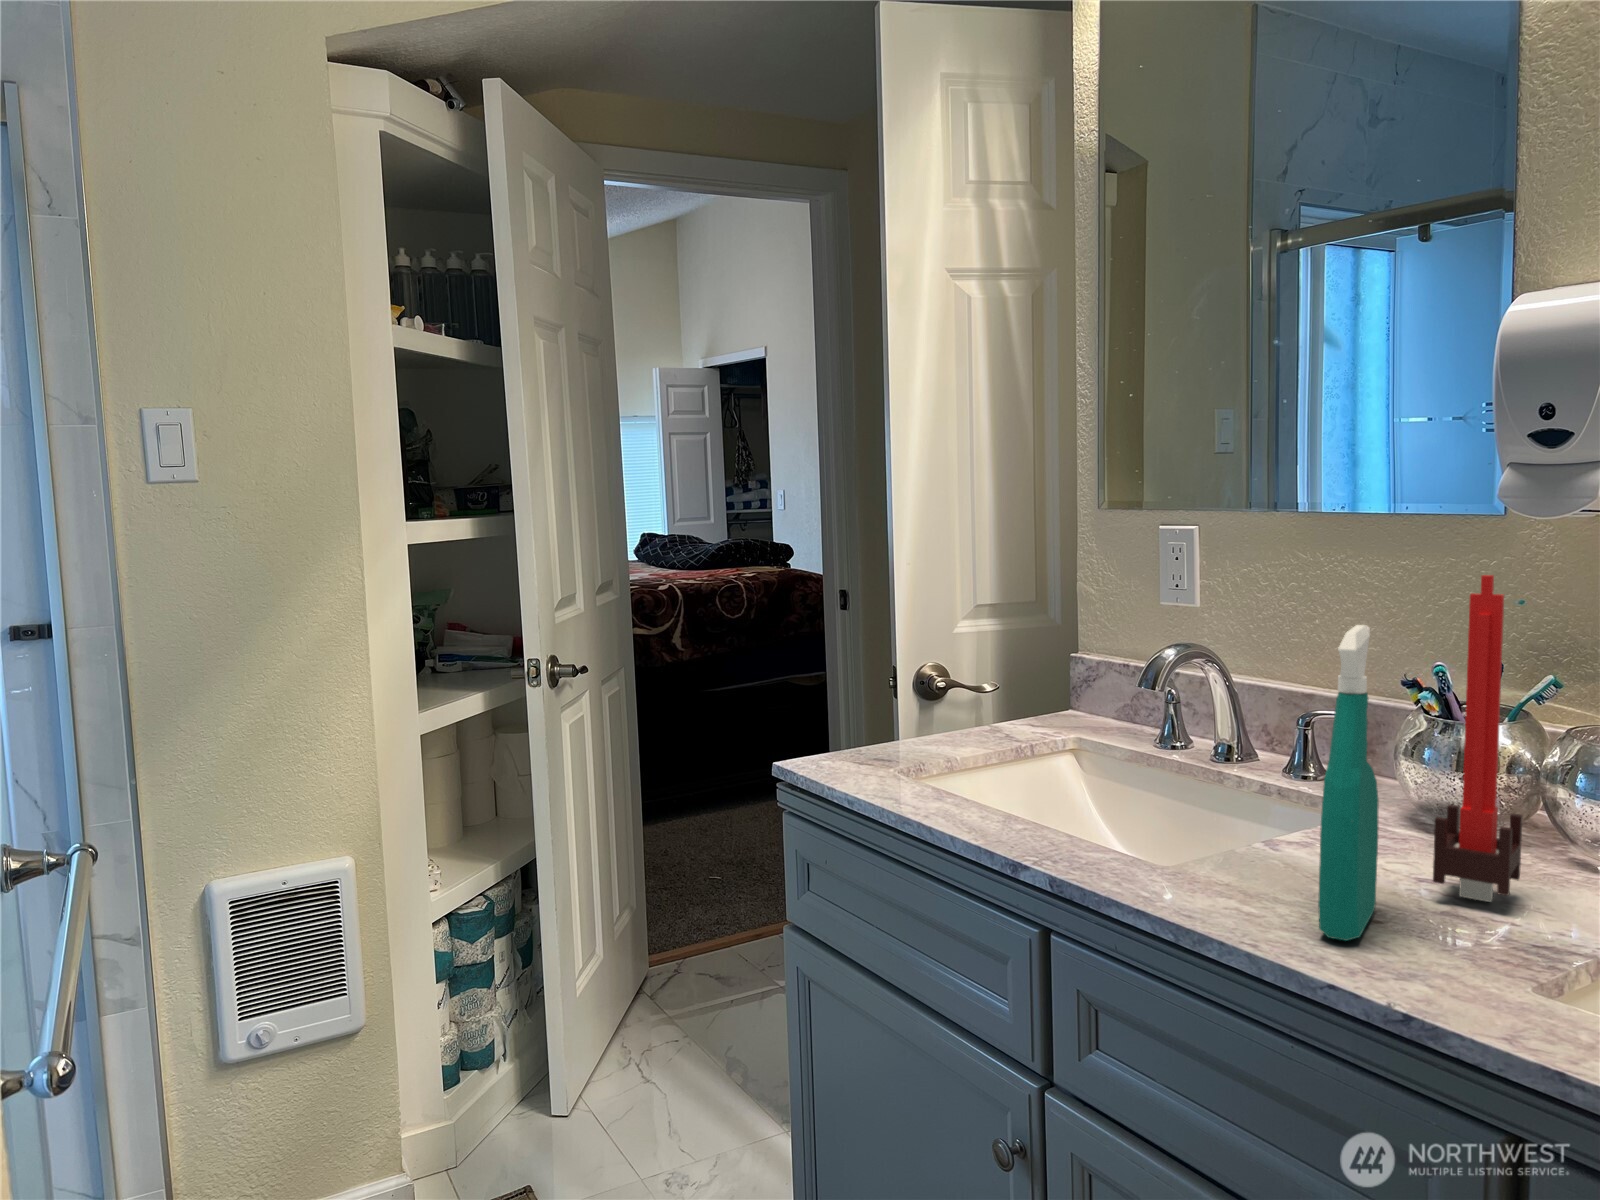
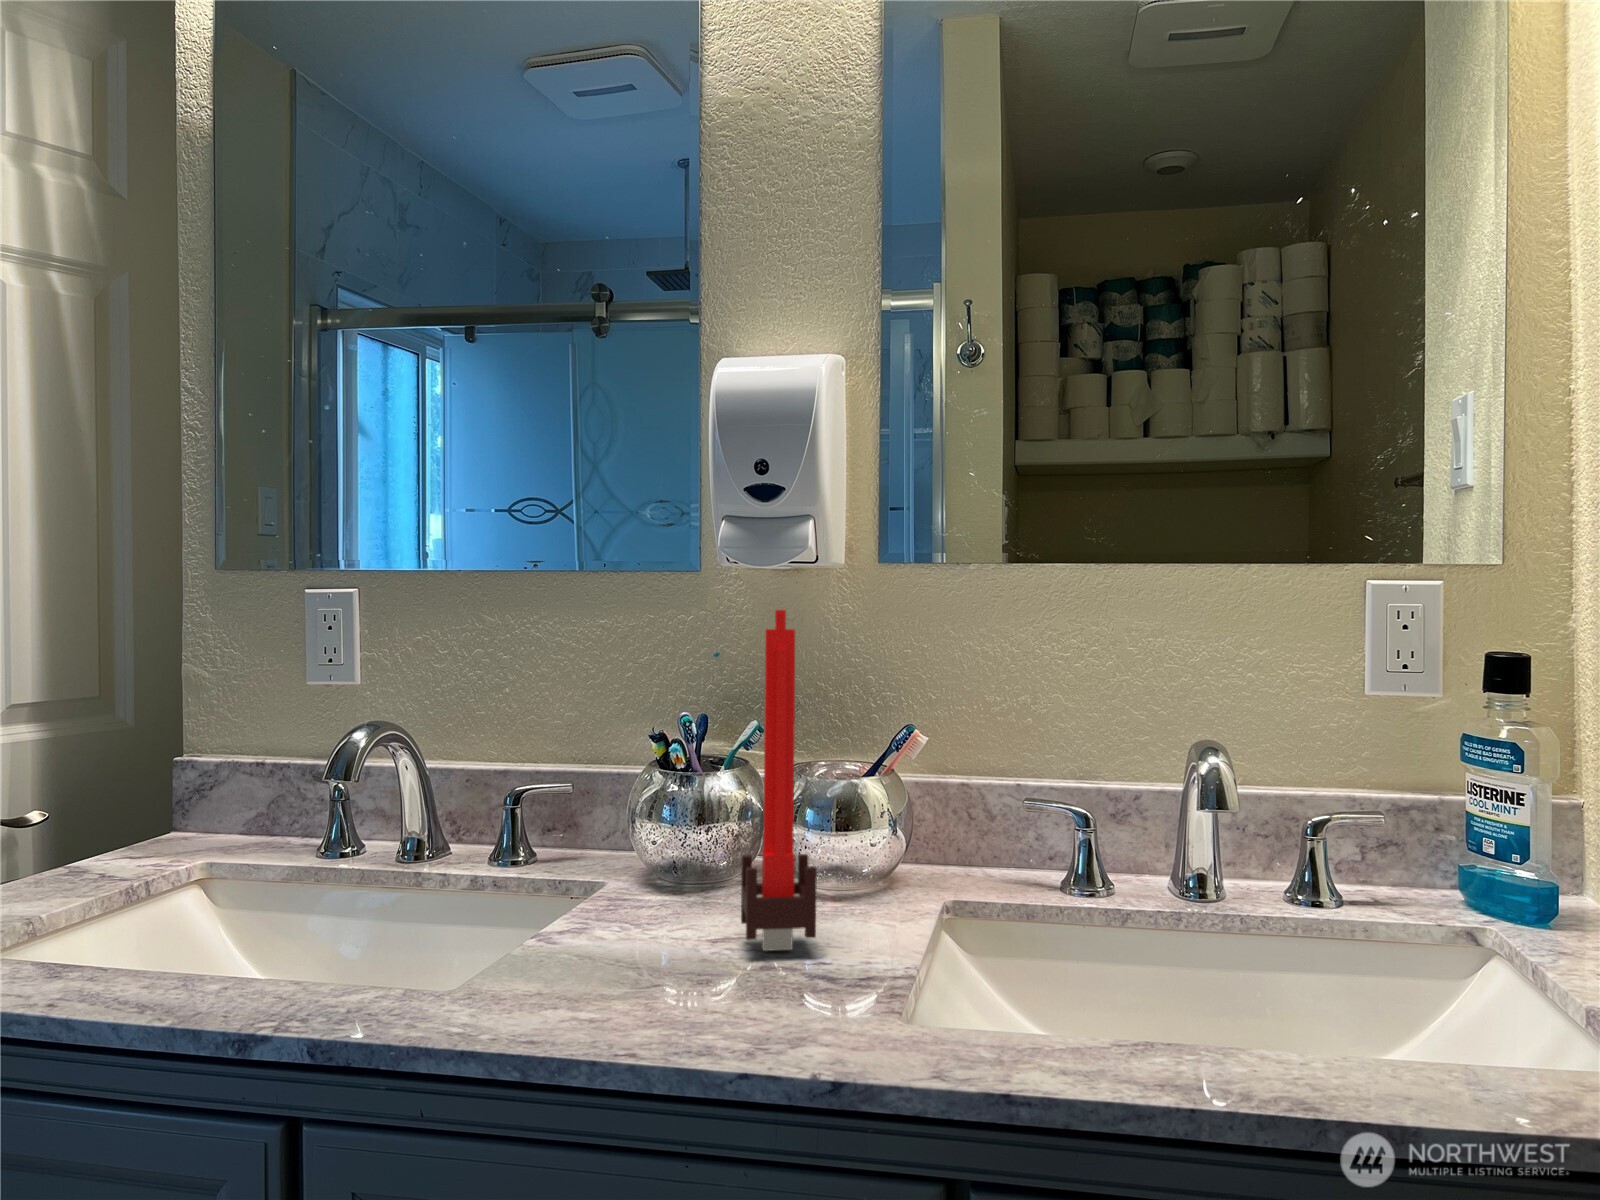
spray bottle: present [1318,625,1379,941] -> none [672,659,730,1023]

